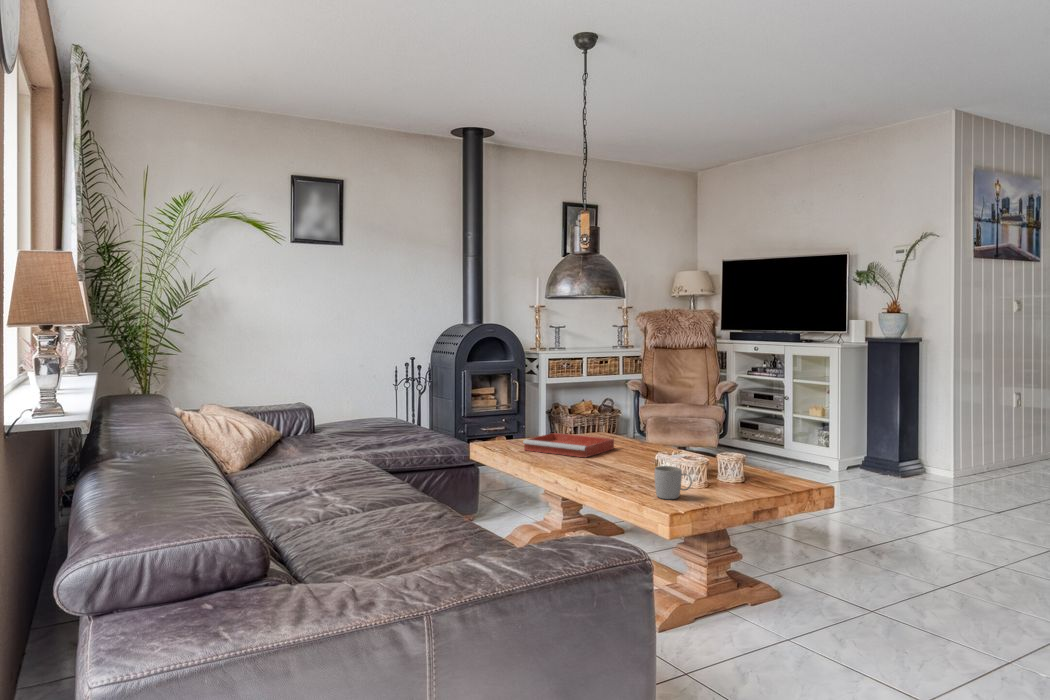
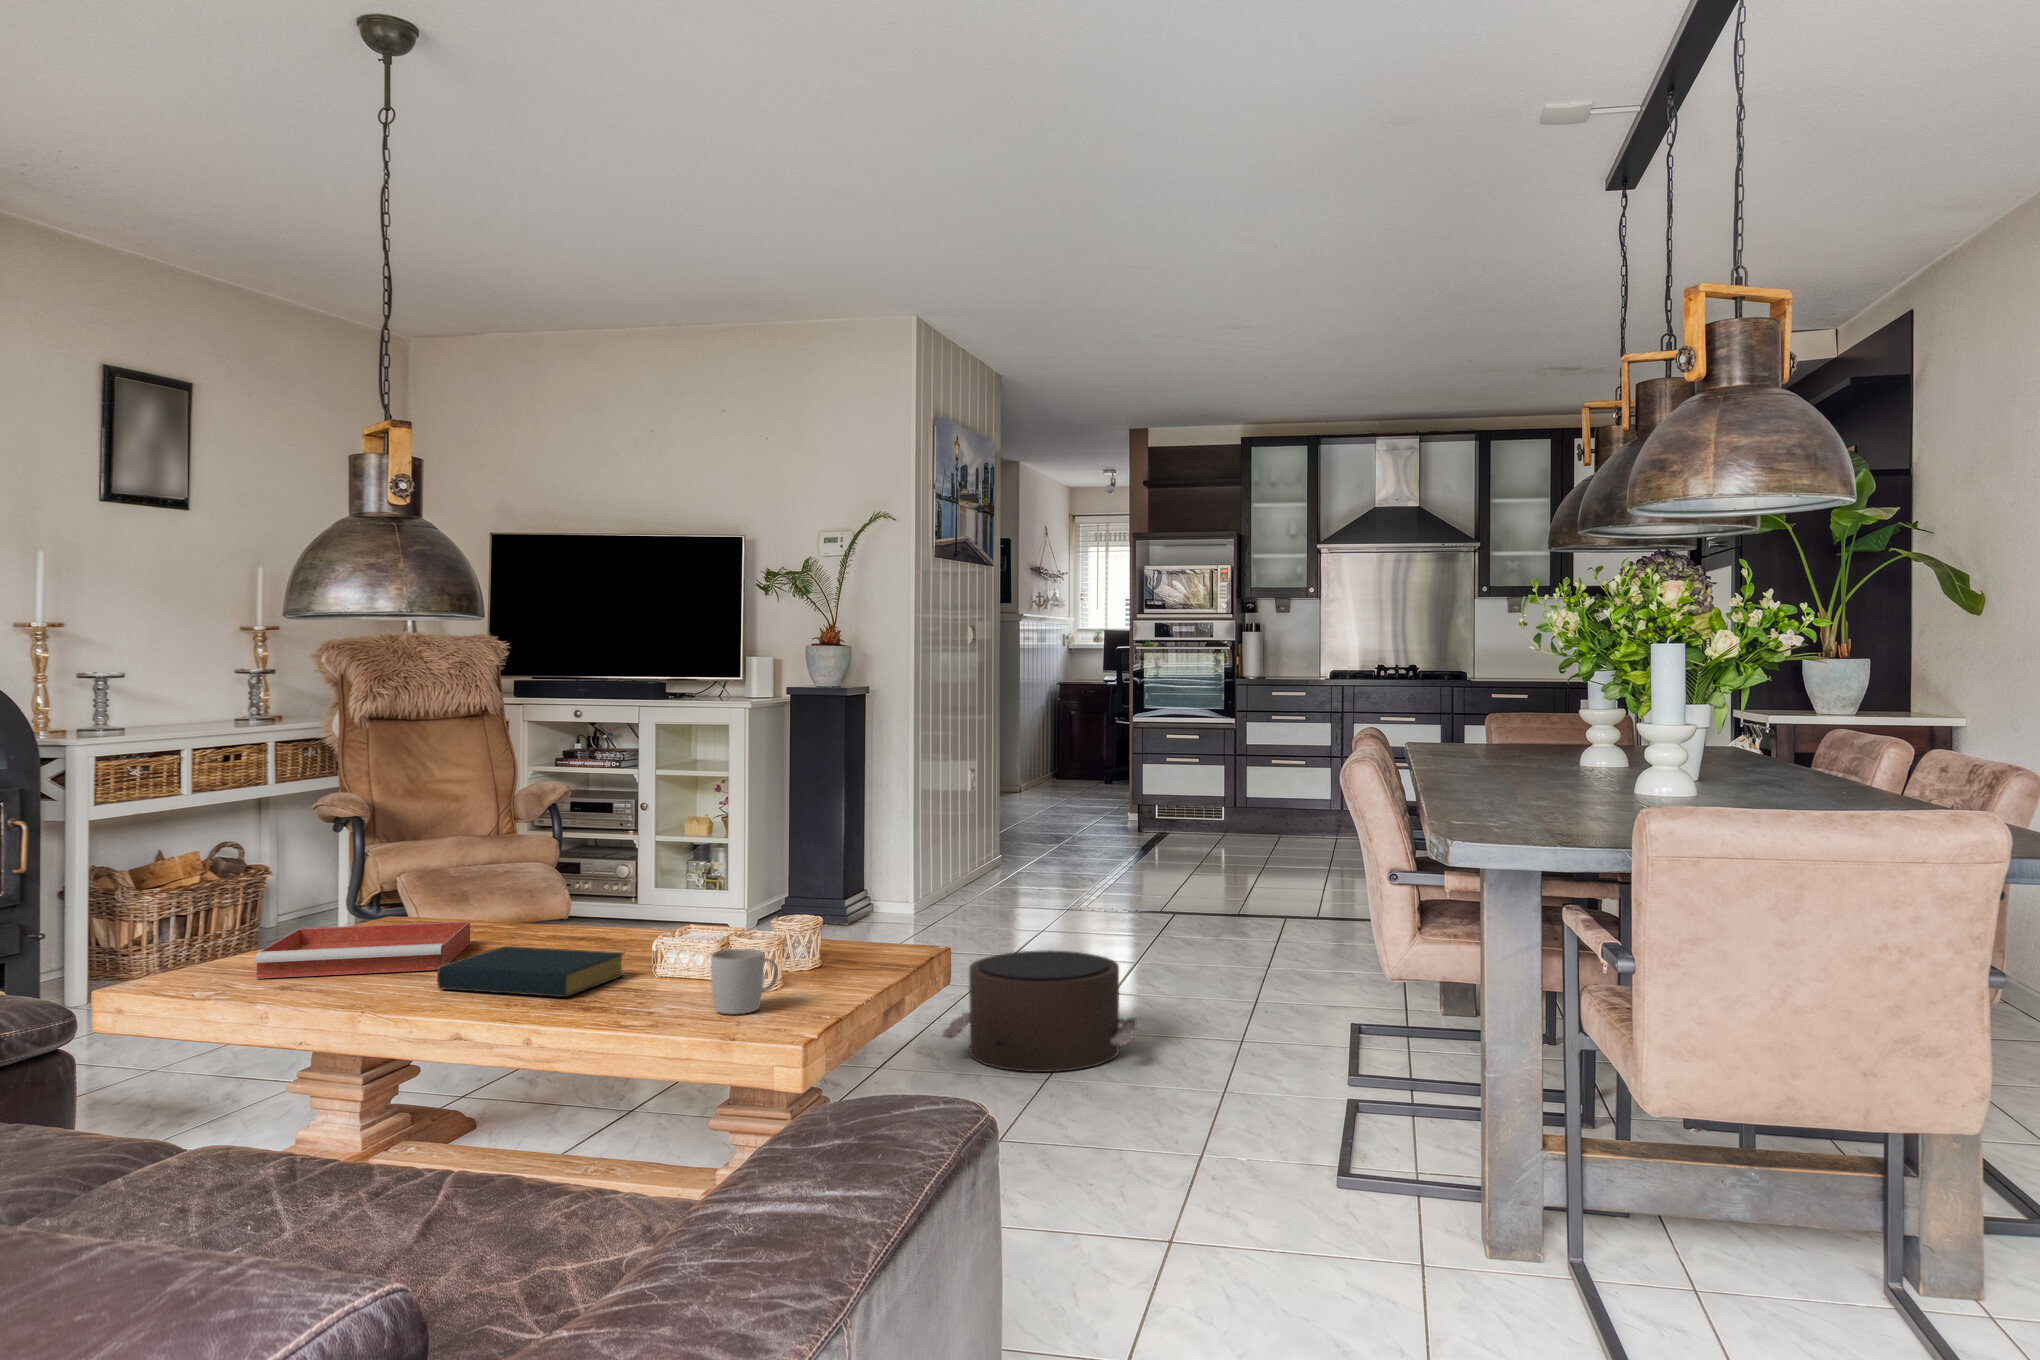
hardback book: none [571,451,649,477] -> present [437,946,624,997]
pouf: none [873,504,1024,586] -> present [942,950,1137,1072]

